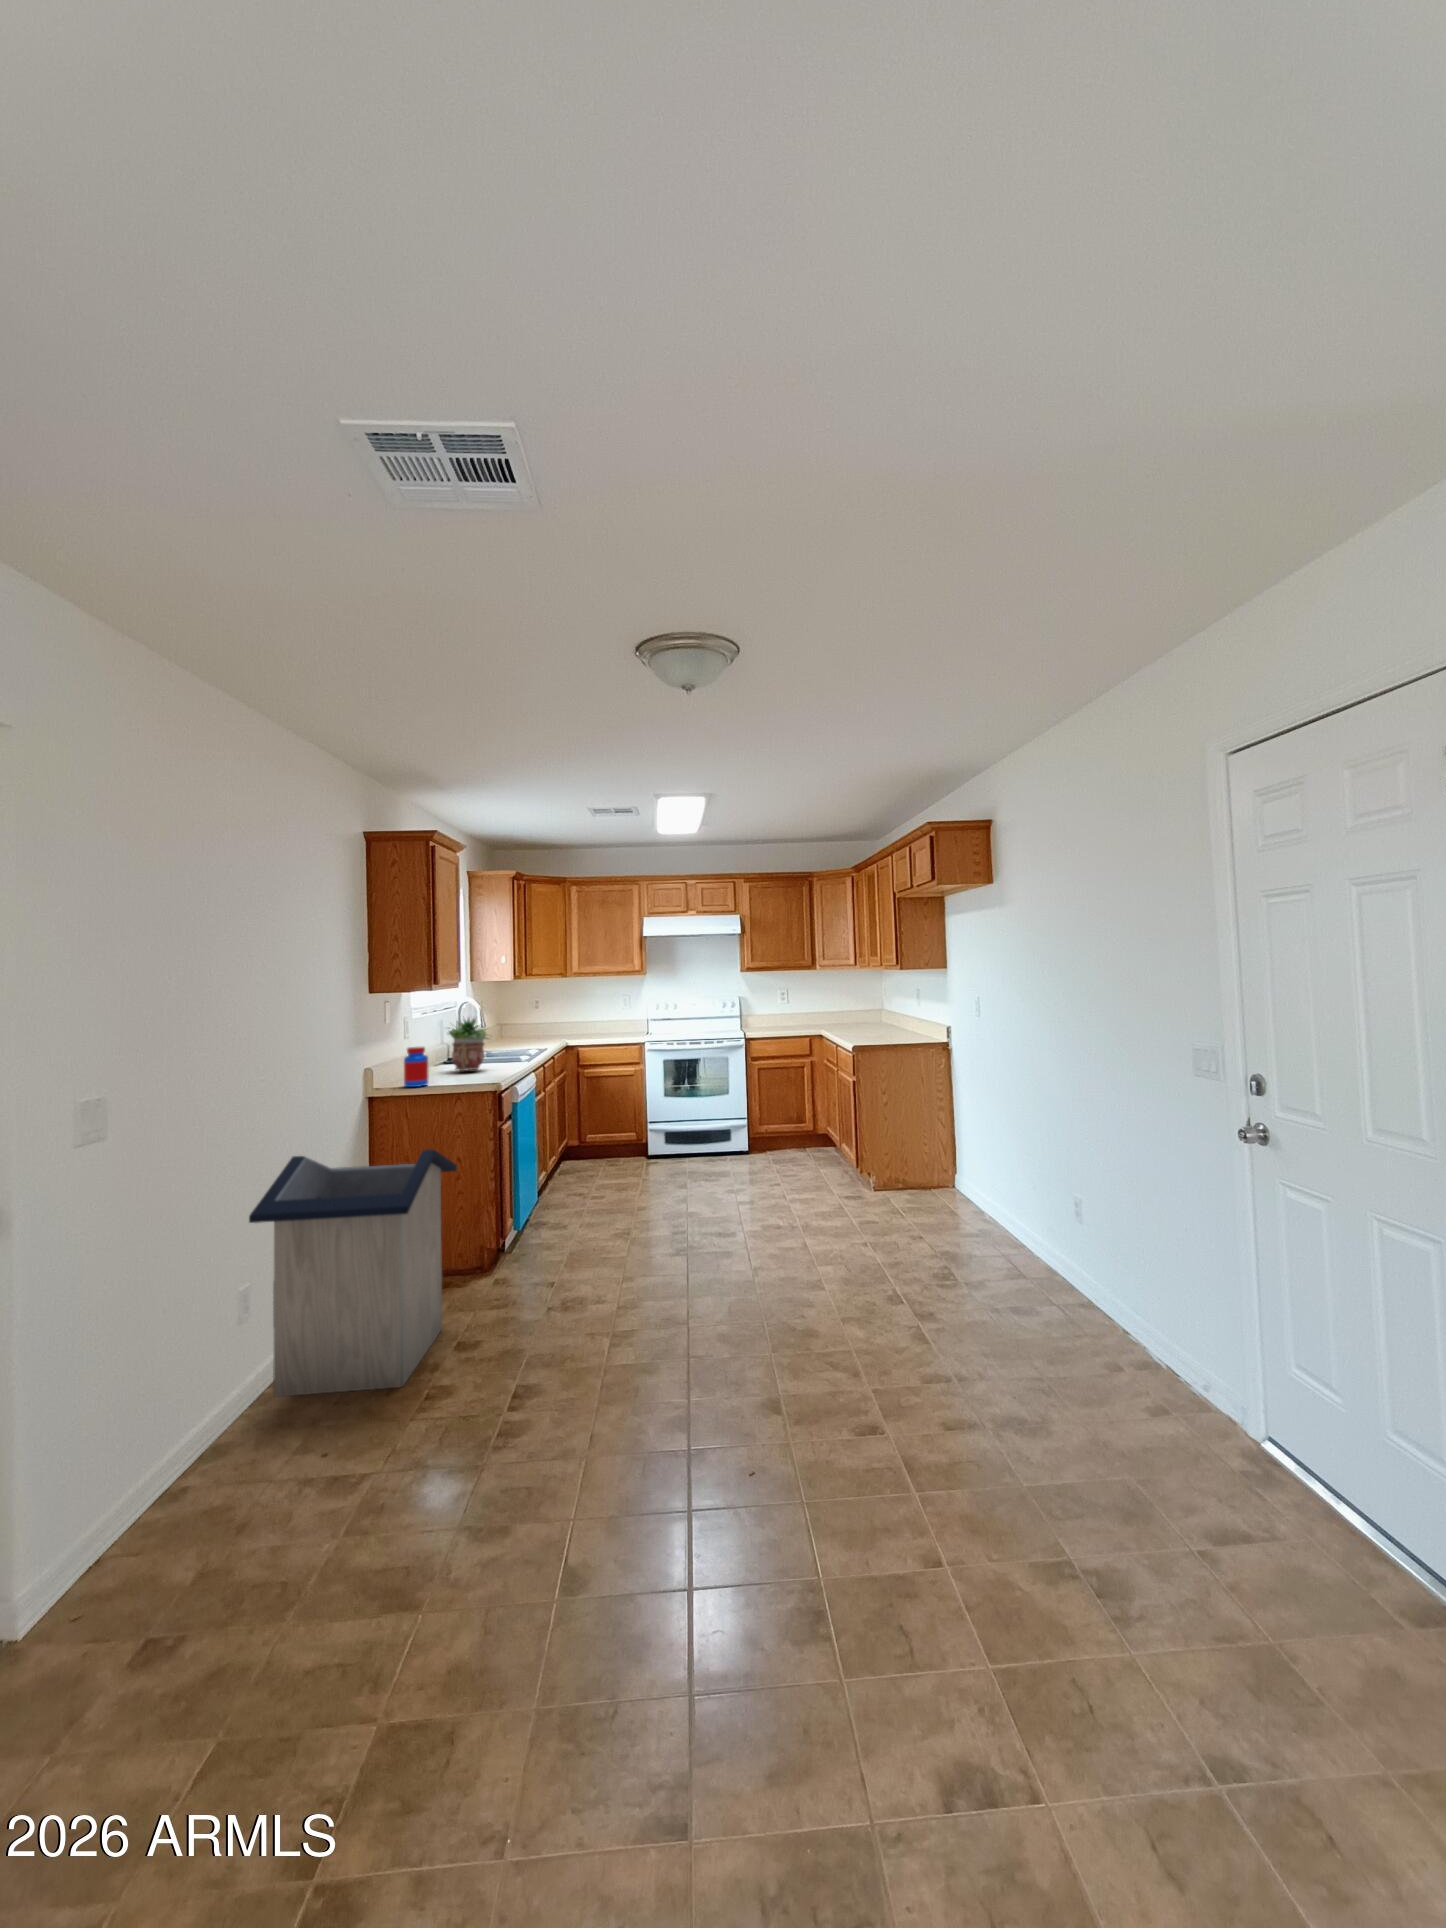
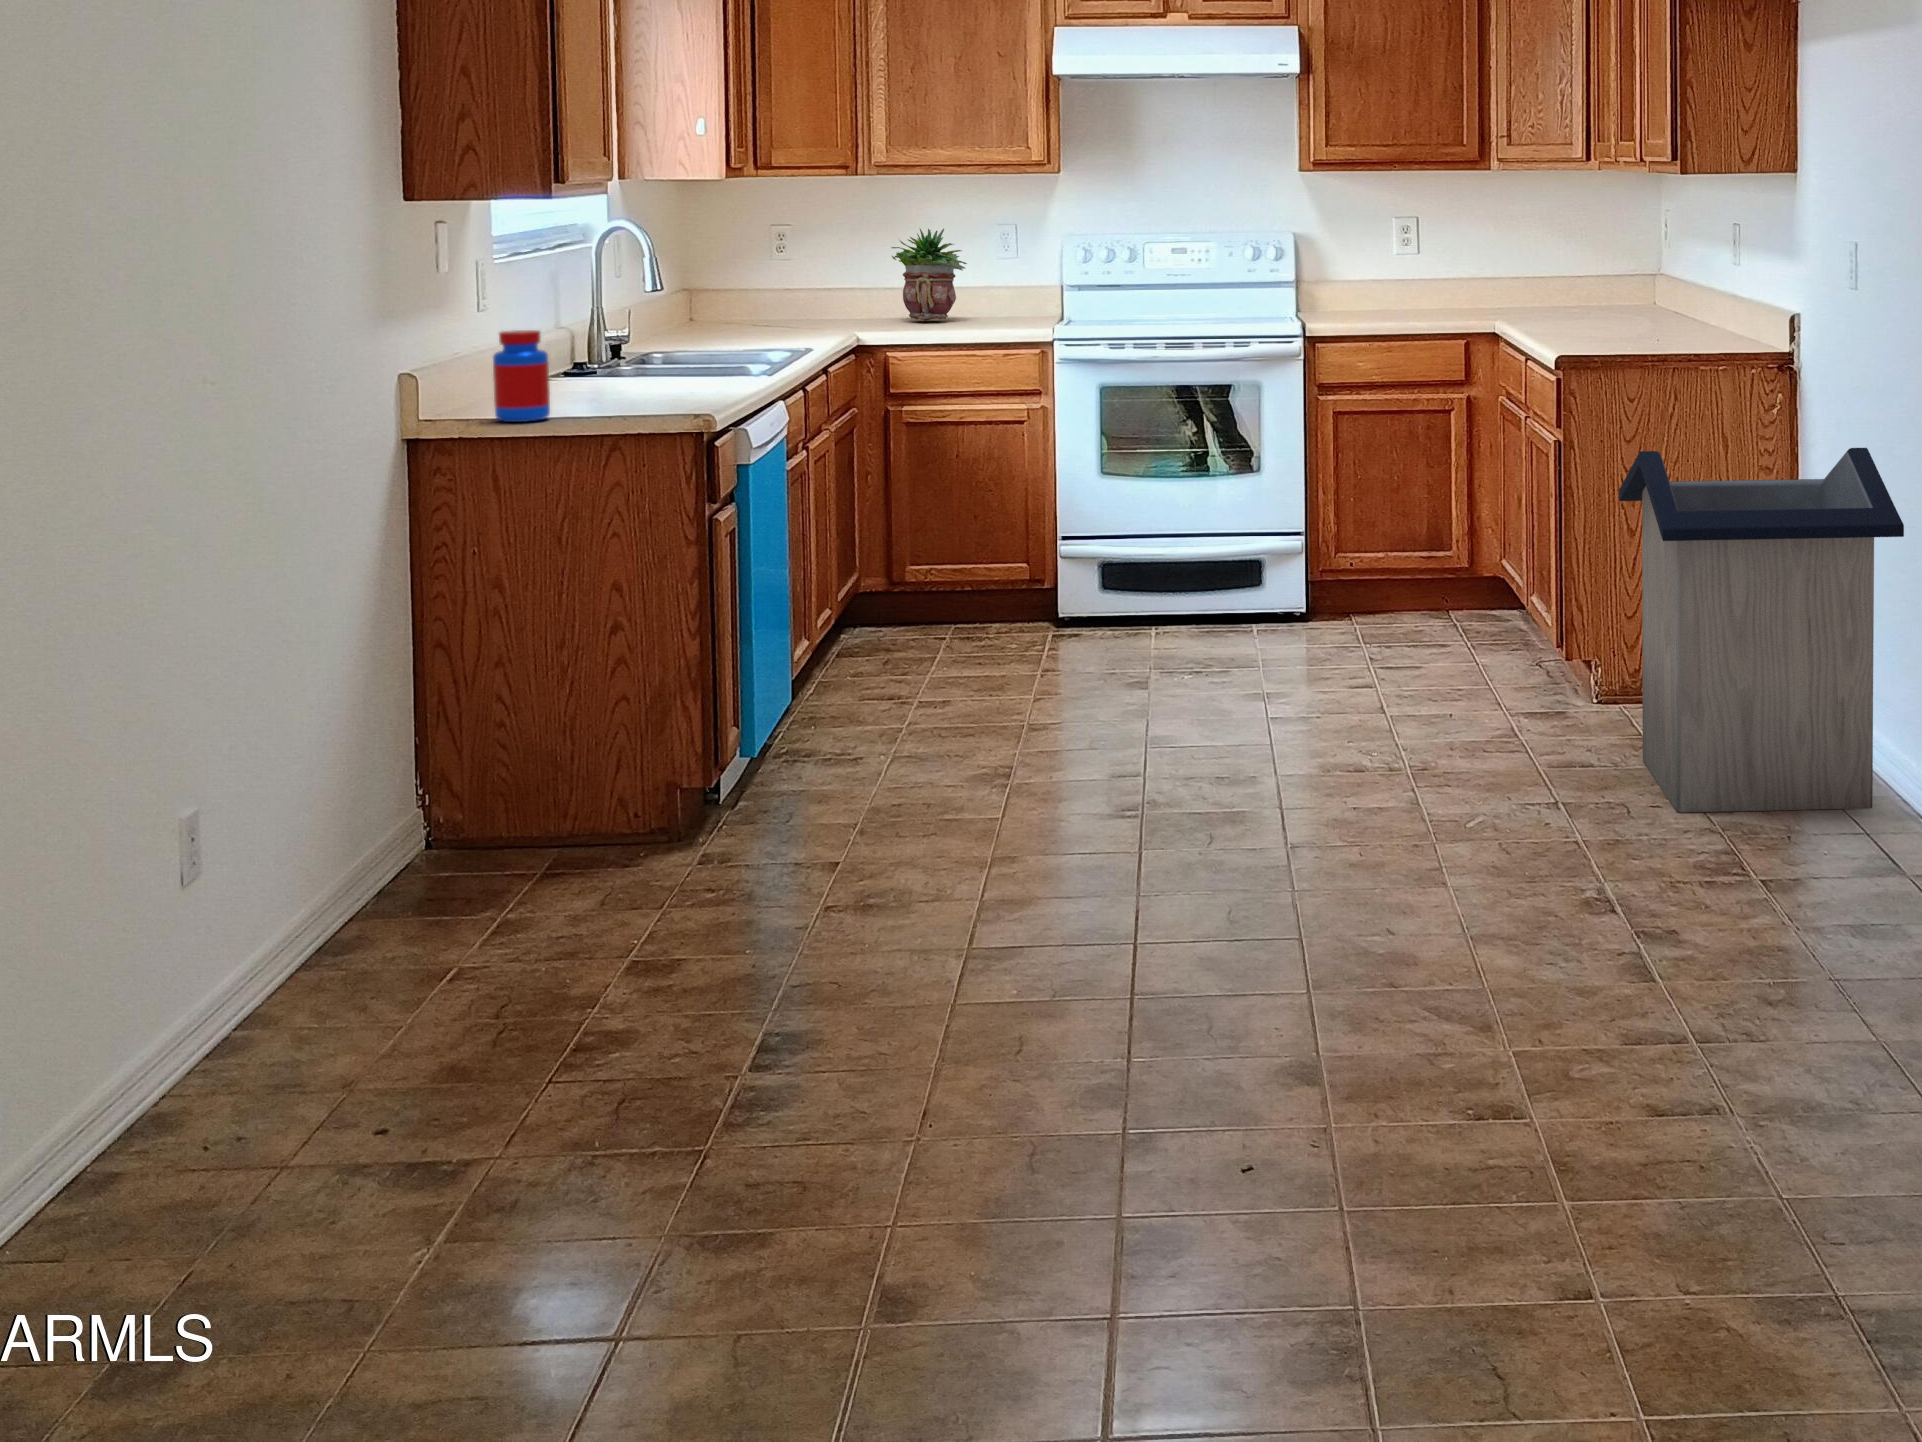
potted plant: present [448,1019,488,1071] -> present [891,229,967,320]
trash can: present [249,1149,457,1397] -> present [1619,448,1904,813]

